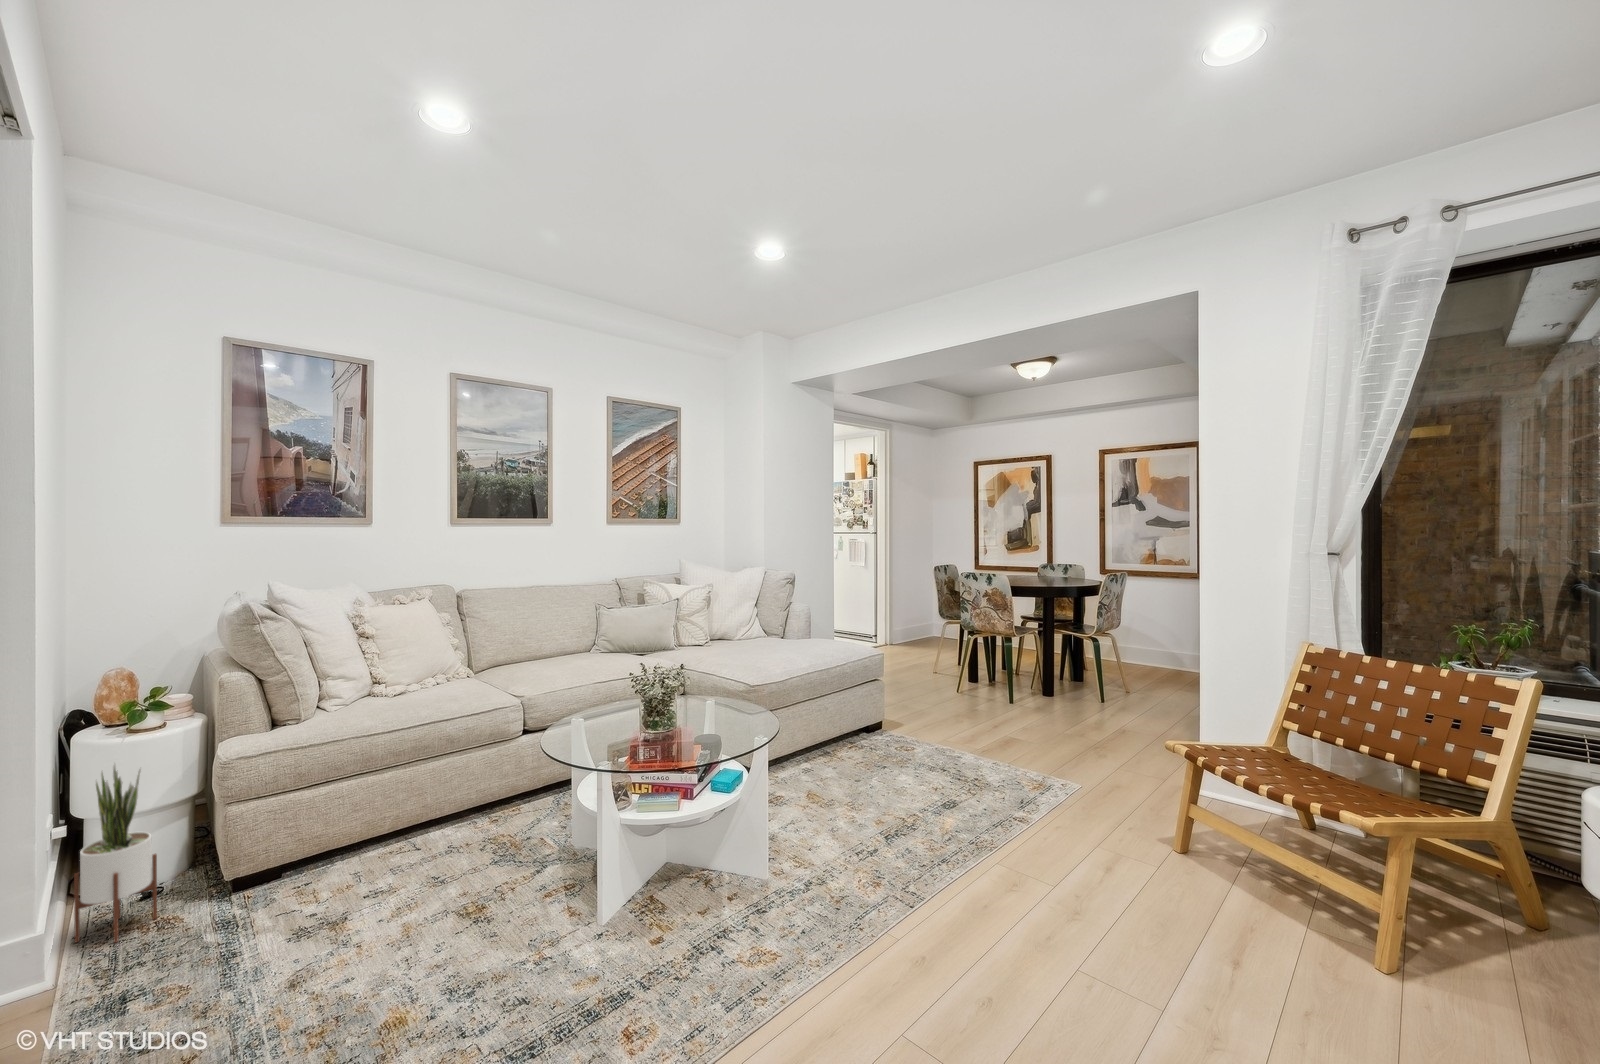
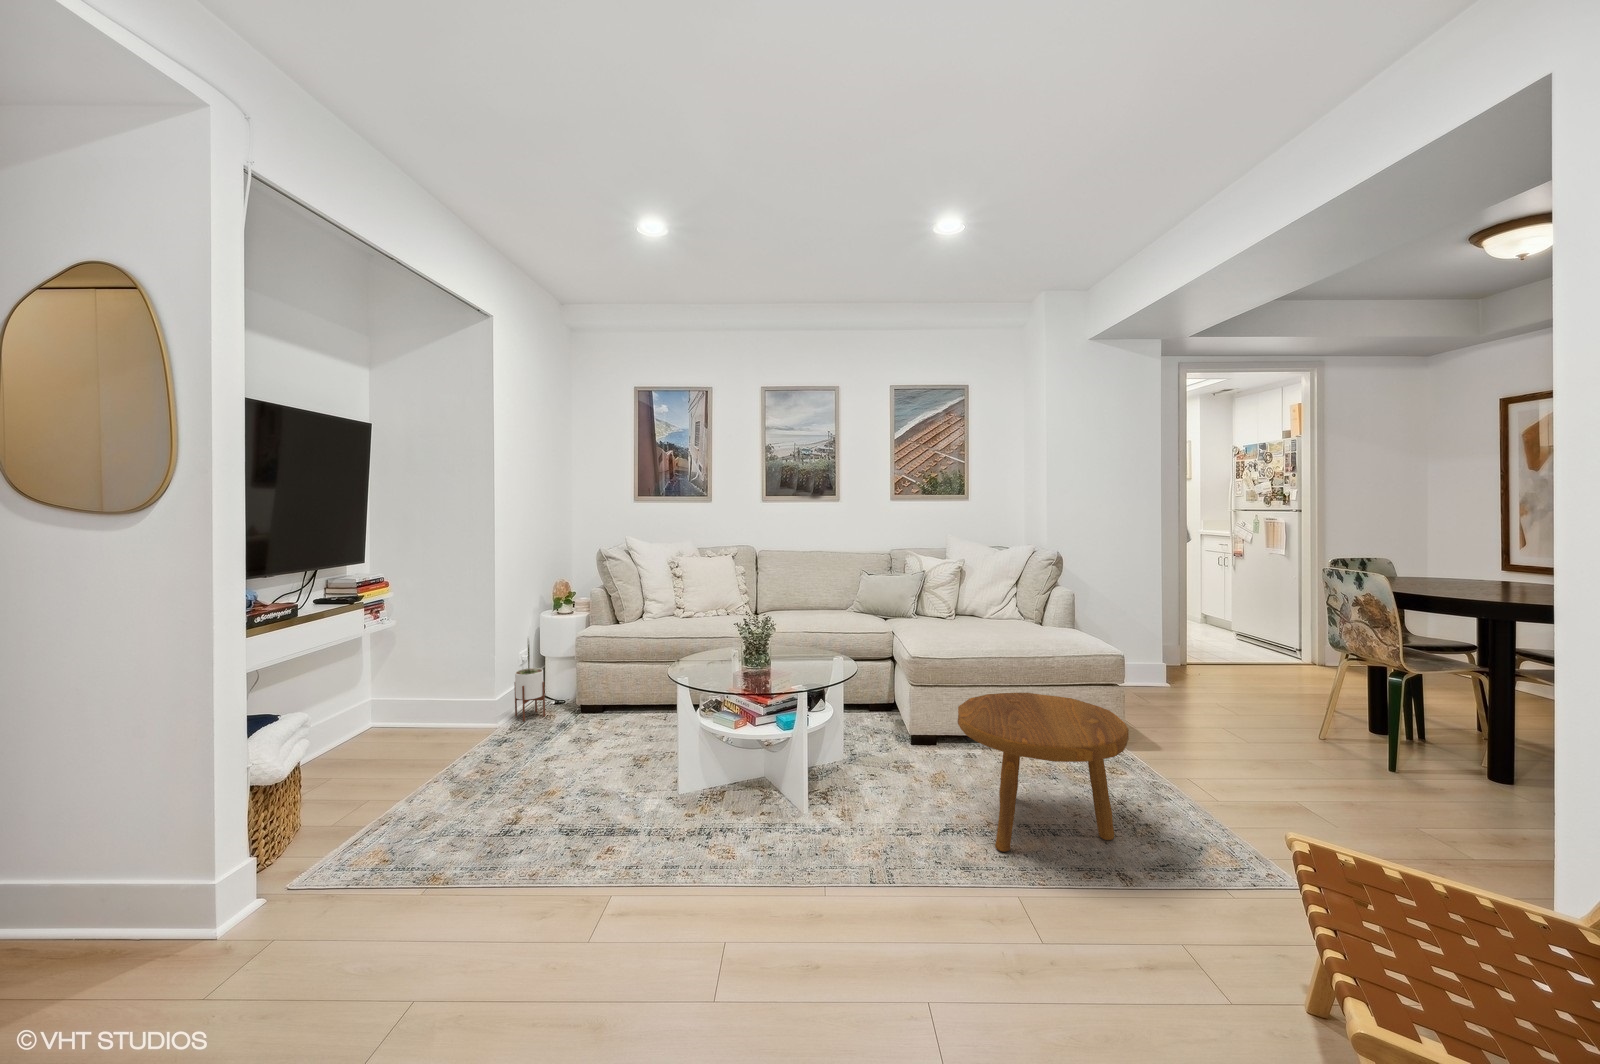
footstool: none [859,691,1002,835] -> present [958,693,1129,852]

